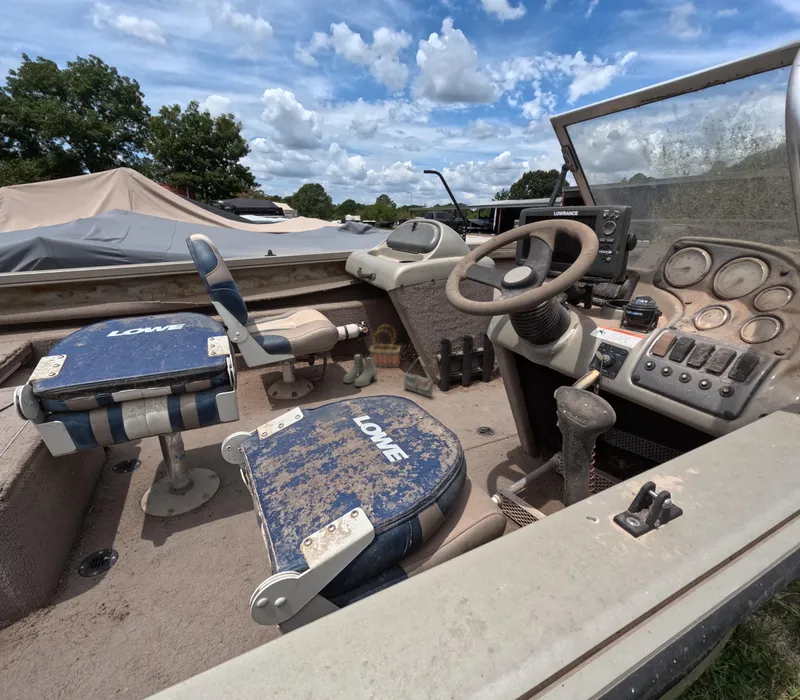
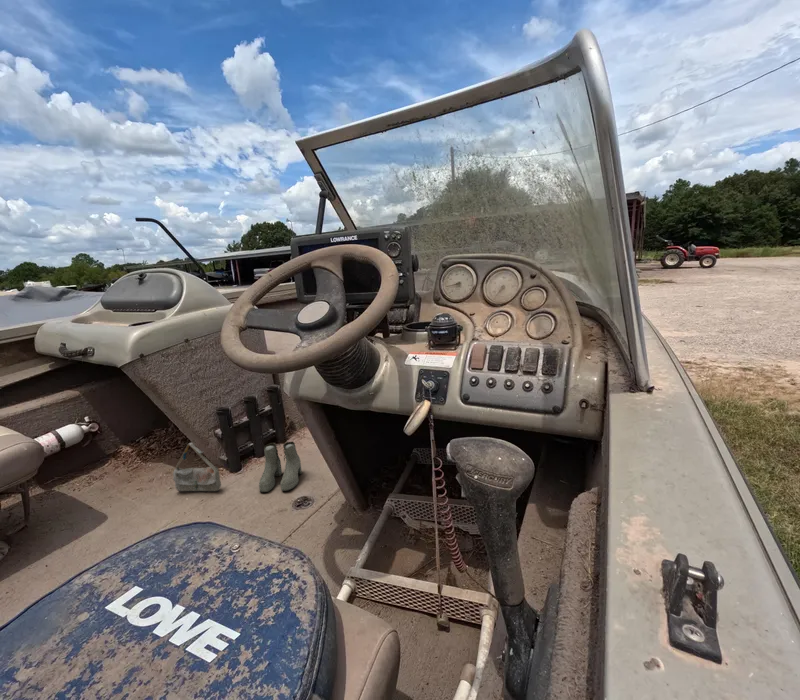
basket: present [370,326,400,367] -> none [108,412,161,475]
boots: present [343,353,377,387] -> present [259,442,302,492]

